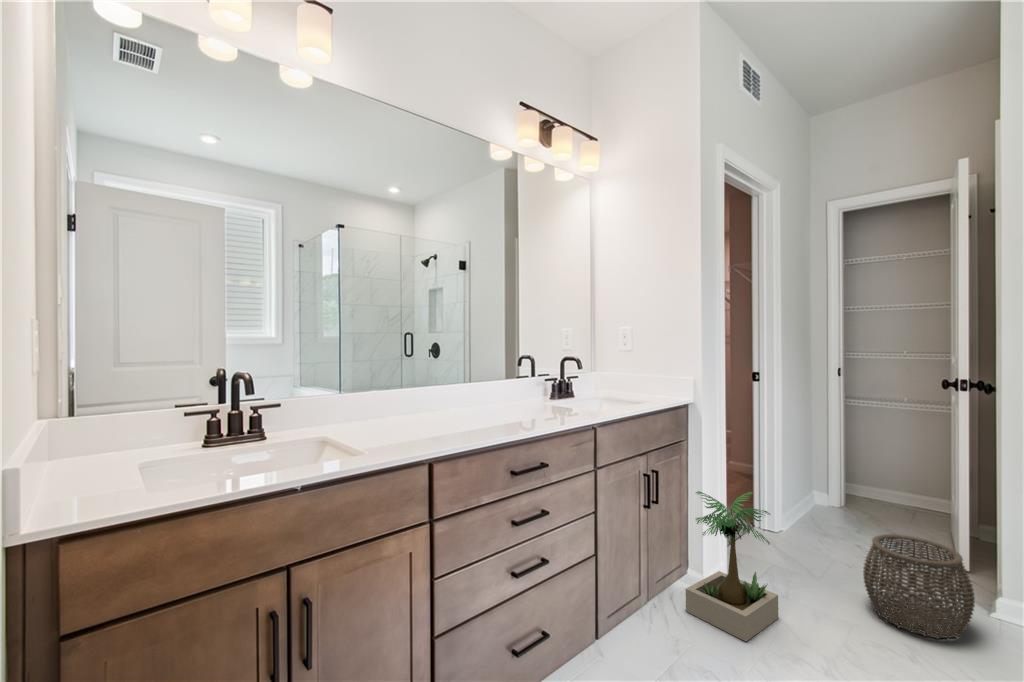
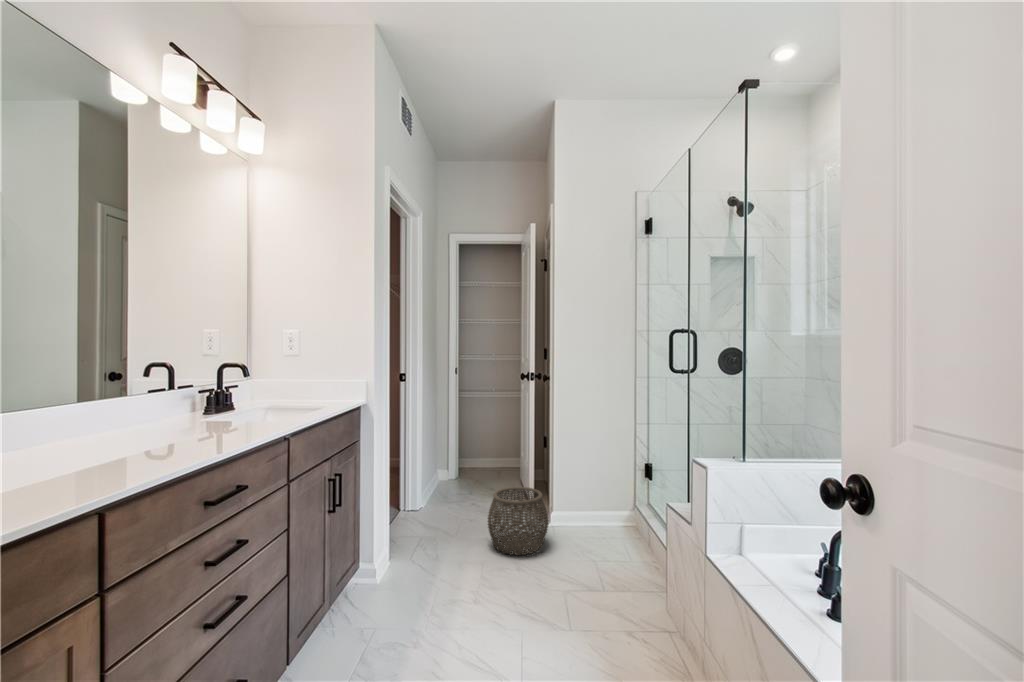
potted plant: present [686,491,778,641] -> none [359,476,445,608]

